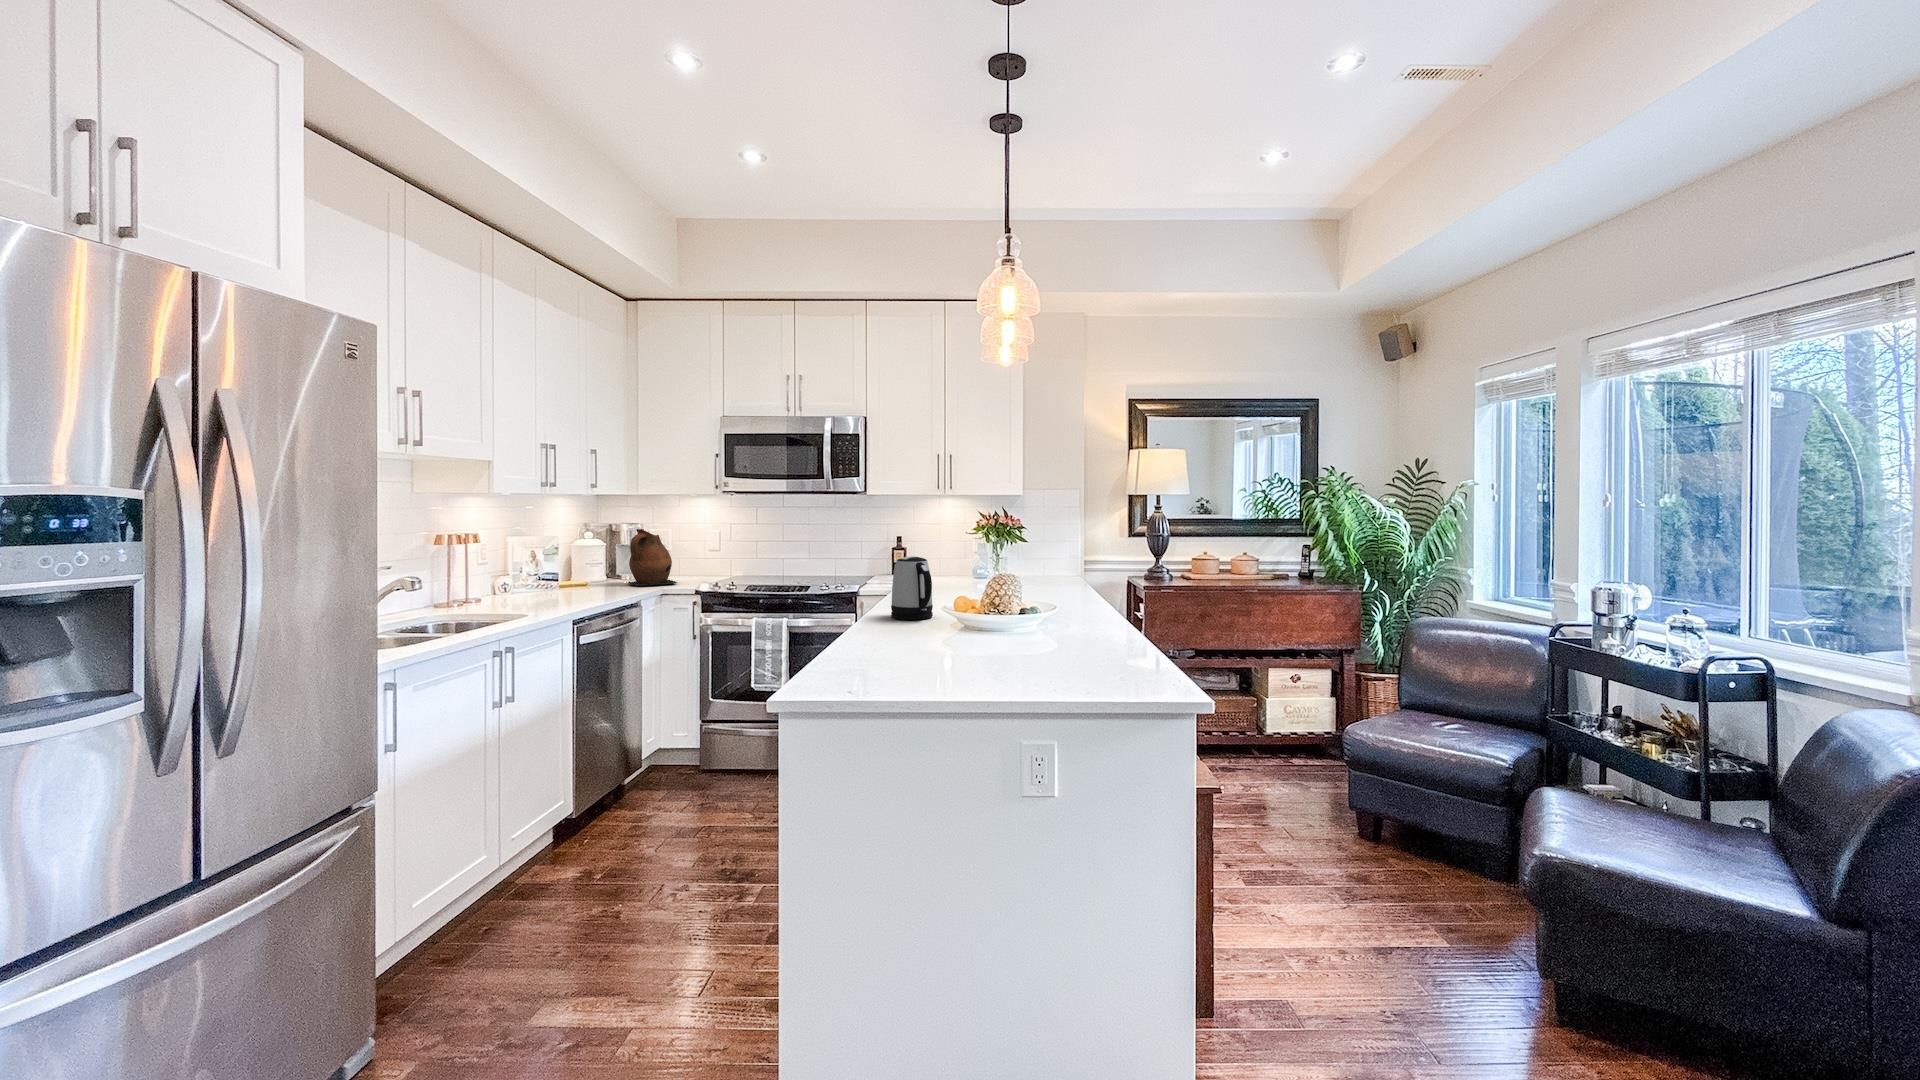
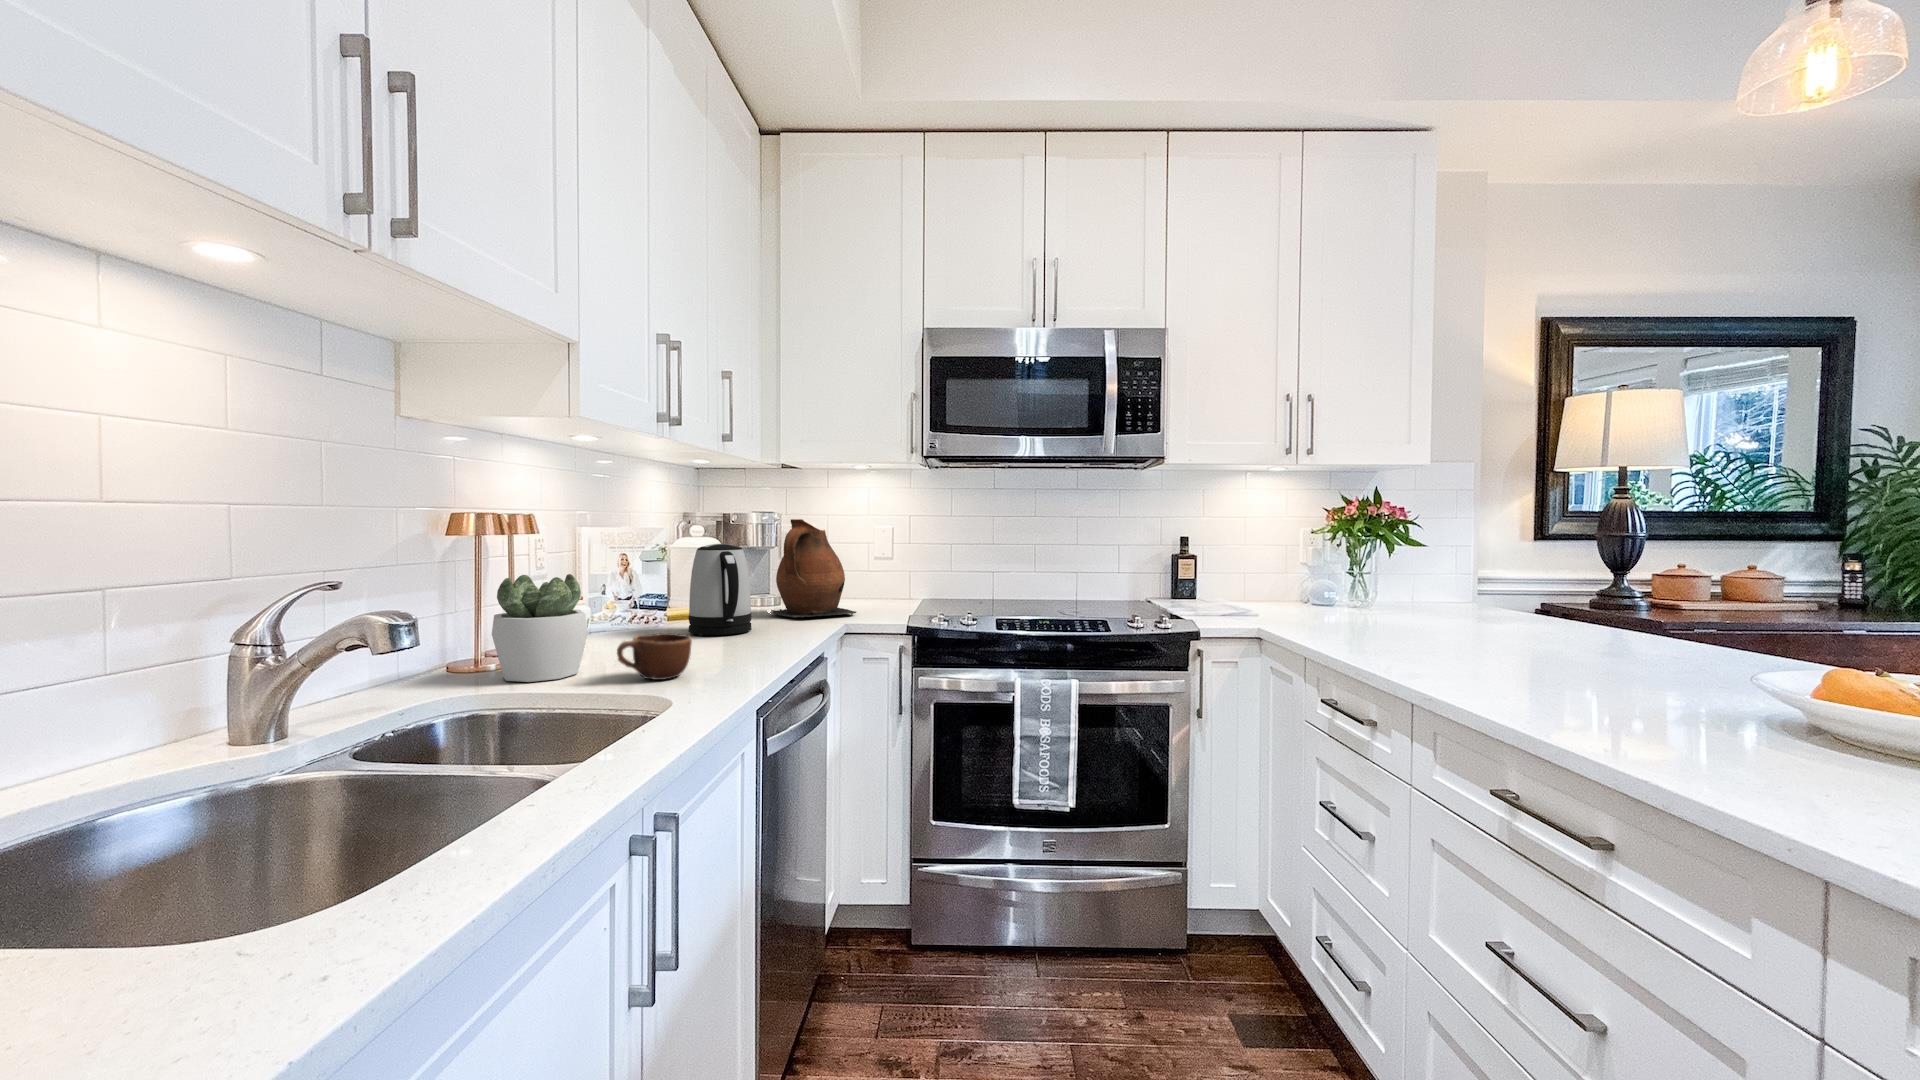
kettle: present [891,556,933,620] -> present [688,544,752,635]
succulent plant: none [457,563,503,612] -> present [492,574,588,682]
mug: none [514,590,551,611] -> present [617,633,692,680]

